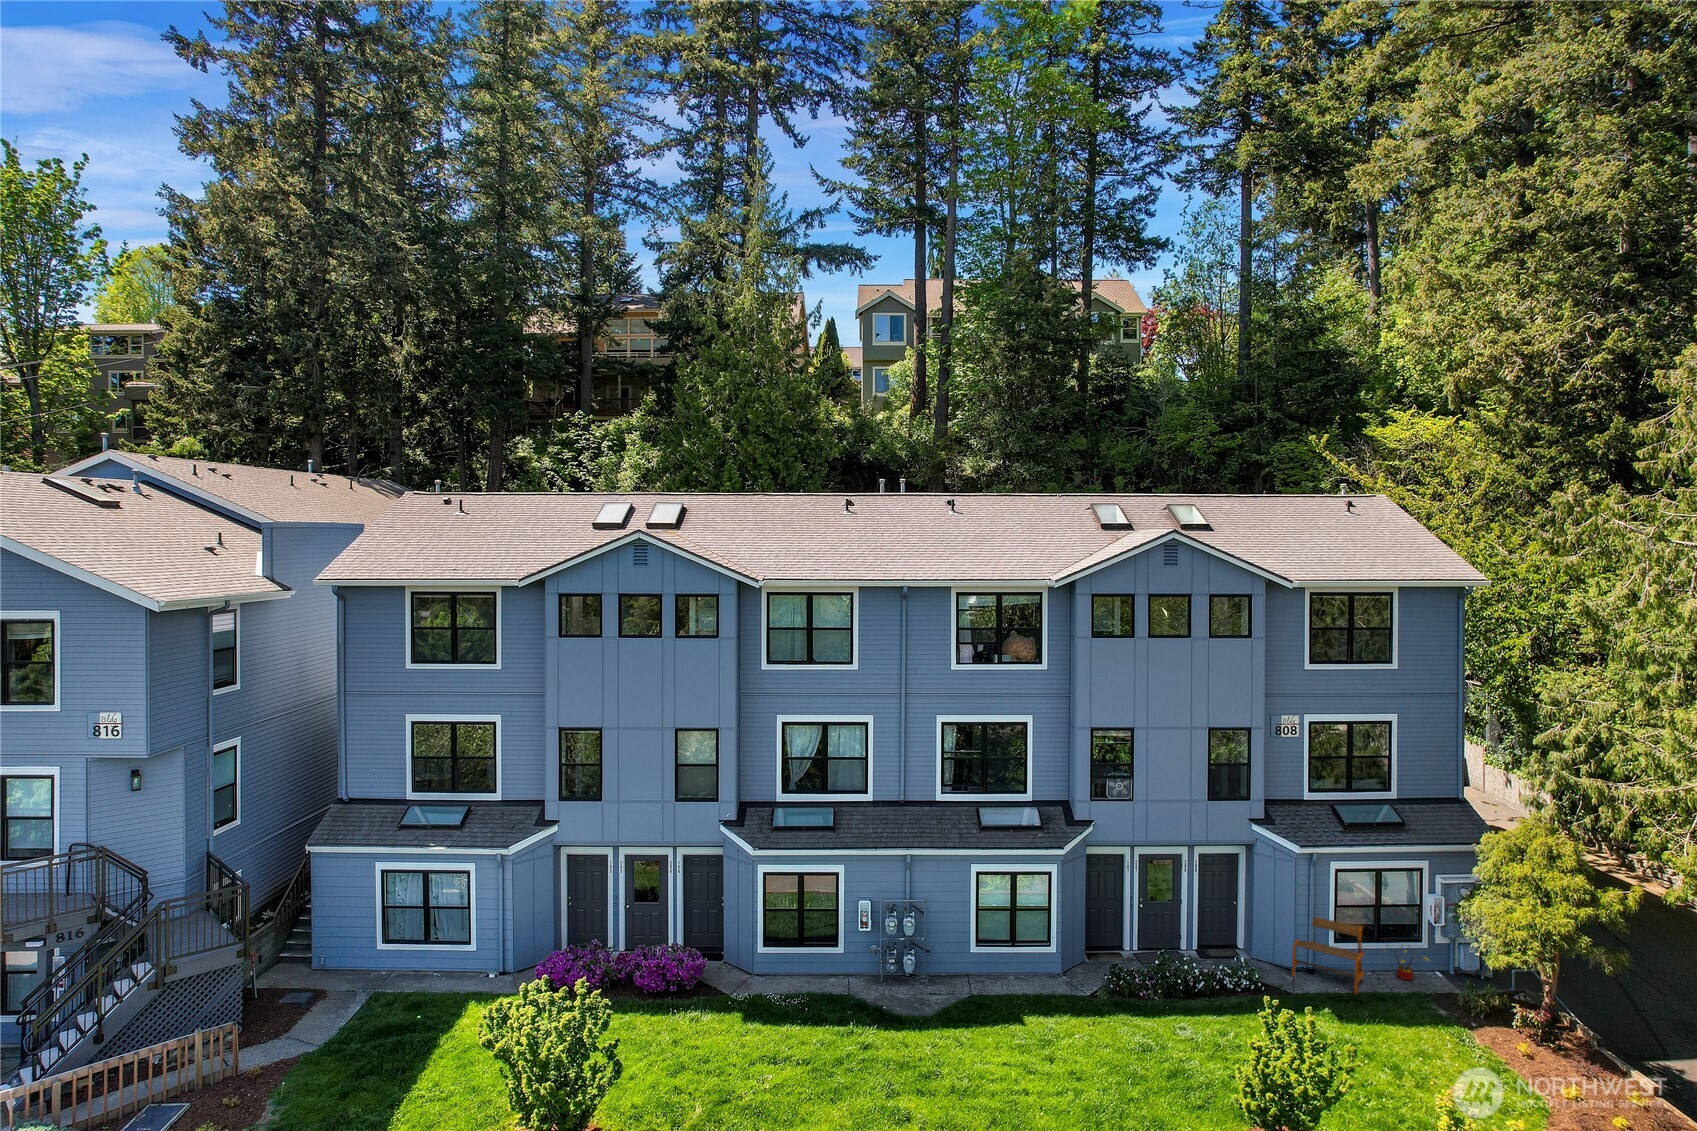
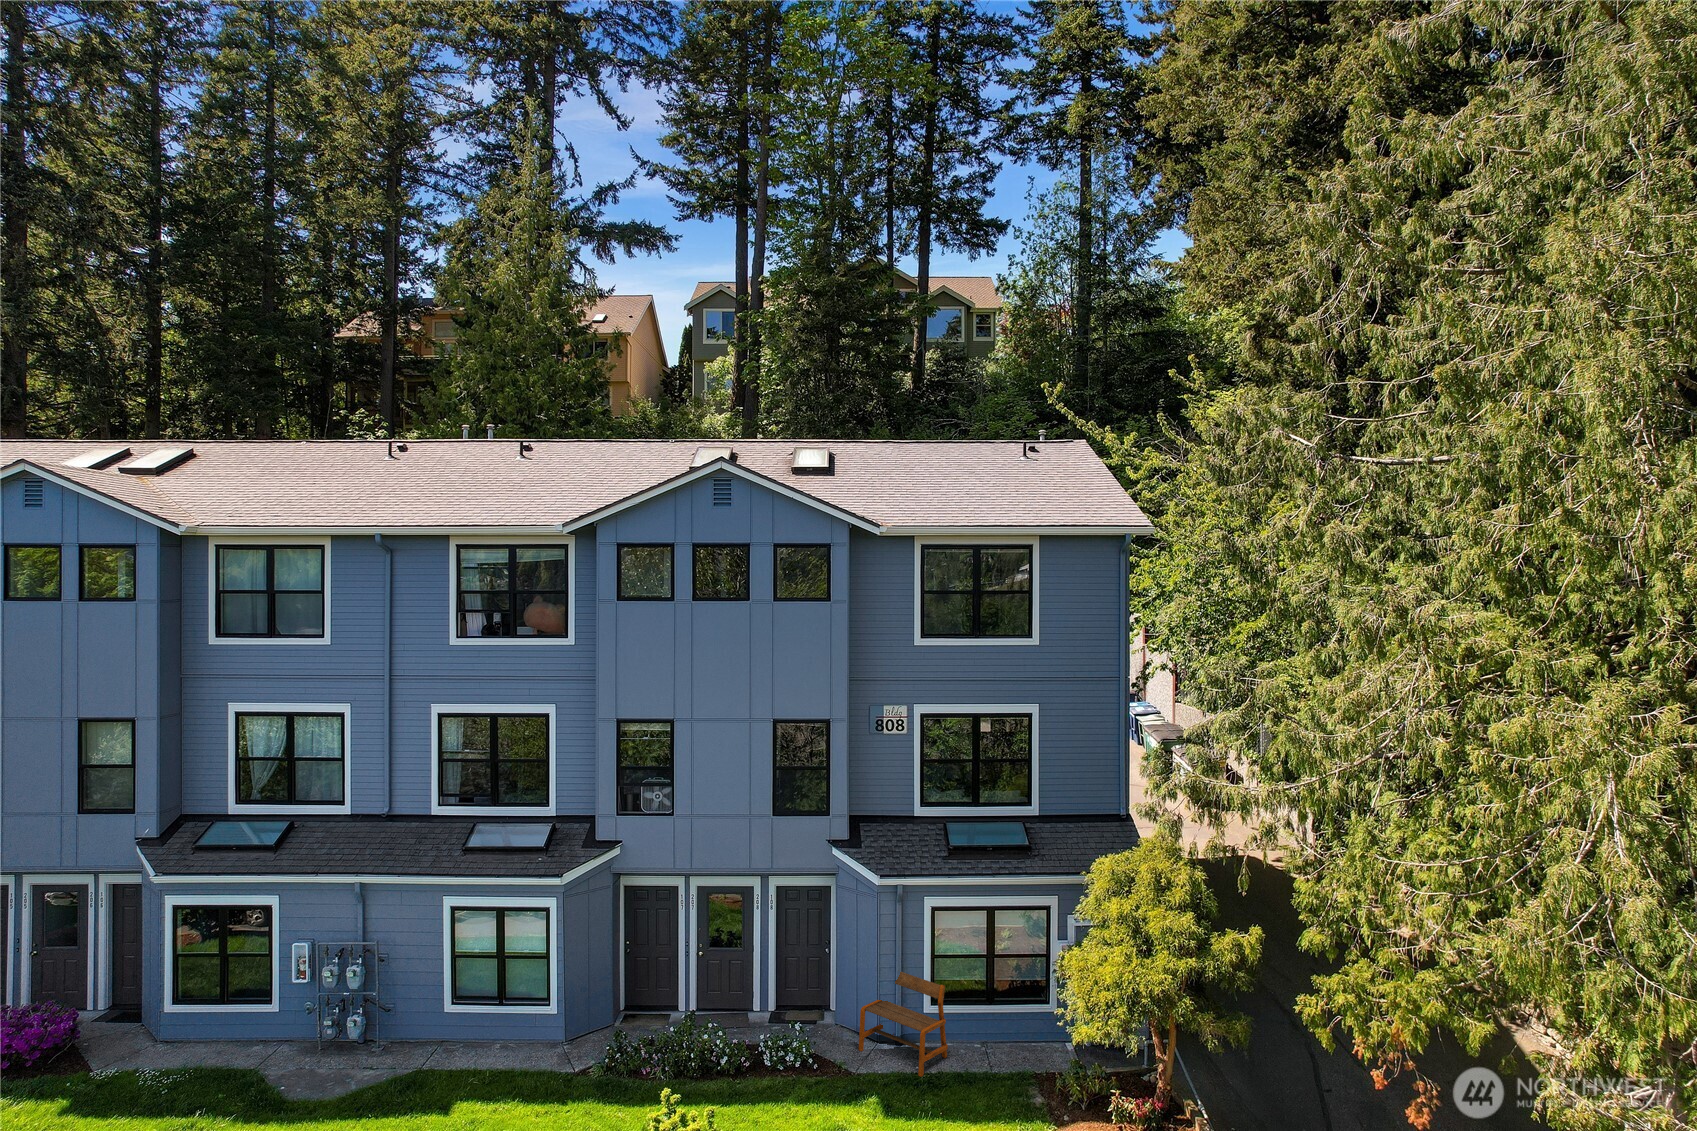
decorative plant: present [1394,950,1428,980] -> none [985,1002,1036,1057]

